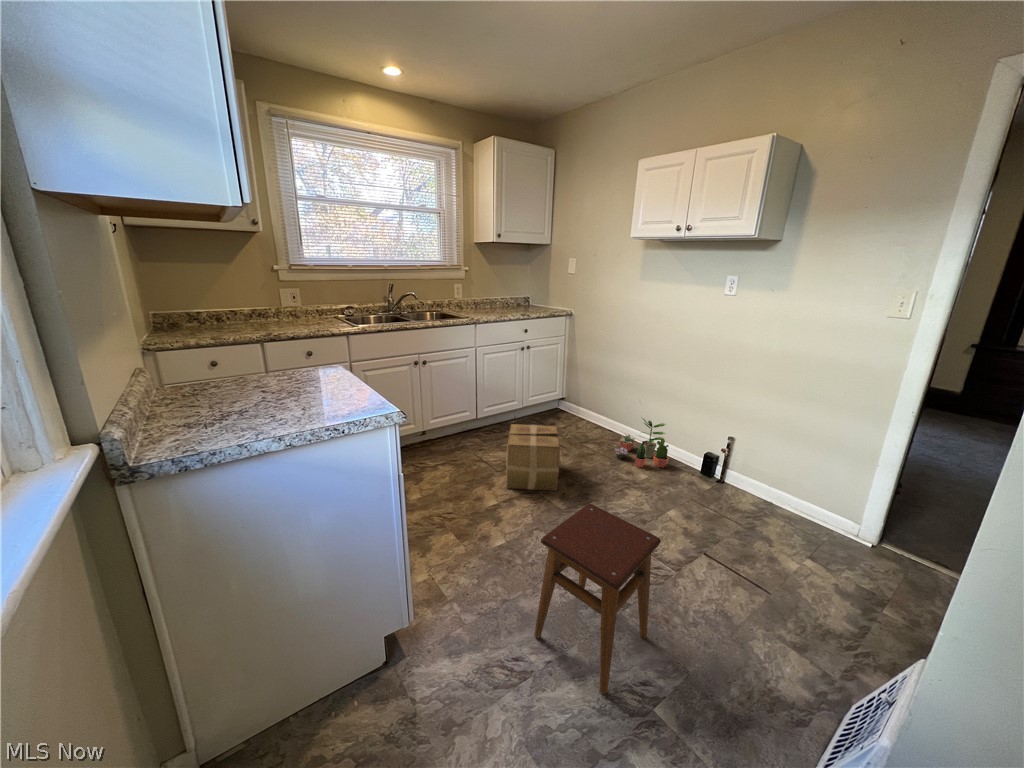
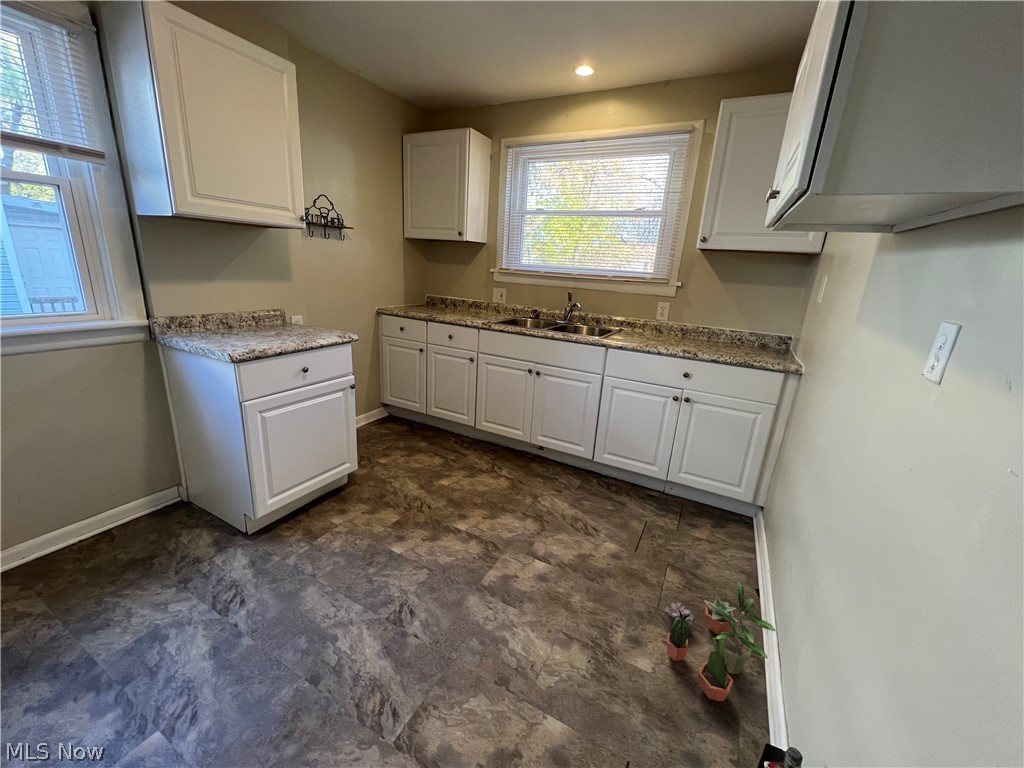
cardboard box: present [506,424,560,491] -> none [495,469,584,570]
stool: present [534,504,661,695] -> none [165,505,334,711]

